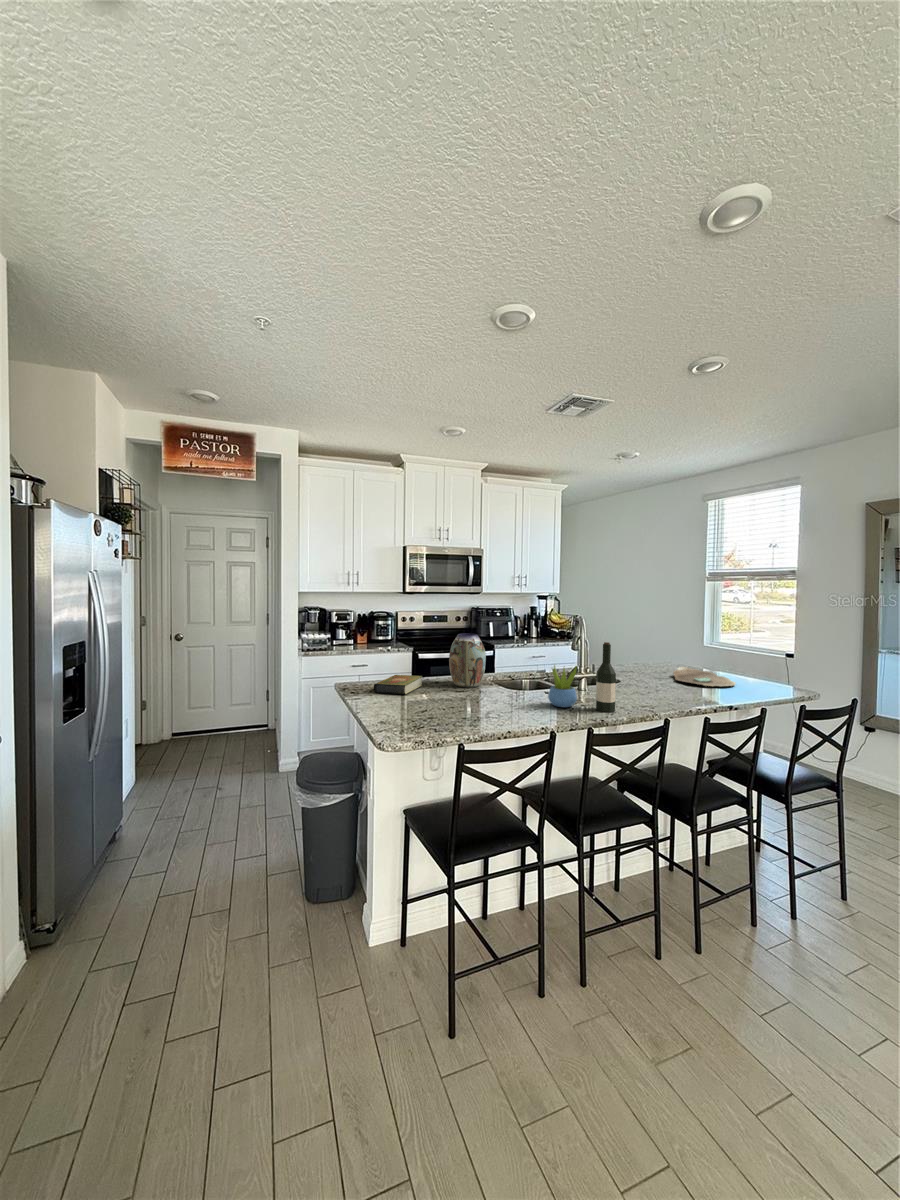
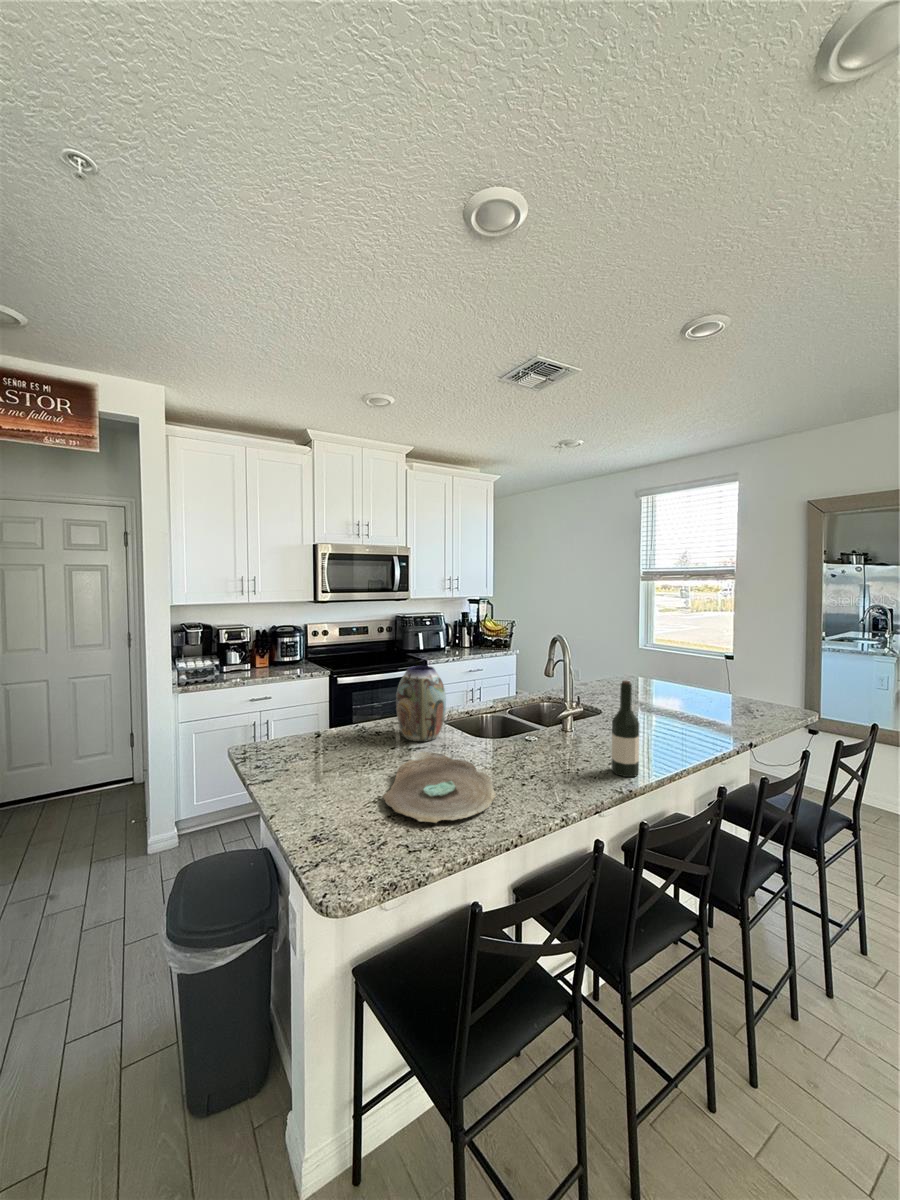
succulent plant: present [548,665,577,707] -> none [547,712,586,773]
decorative bowl: present [673,667,735,686] -> present [383,752,496,823]
book: present [374,675,422,694] -> none [291,730,360,767]

